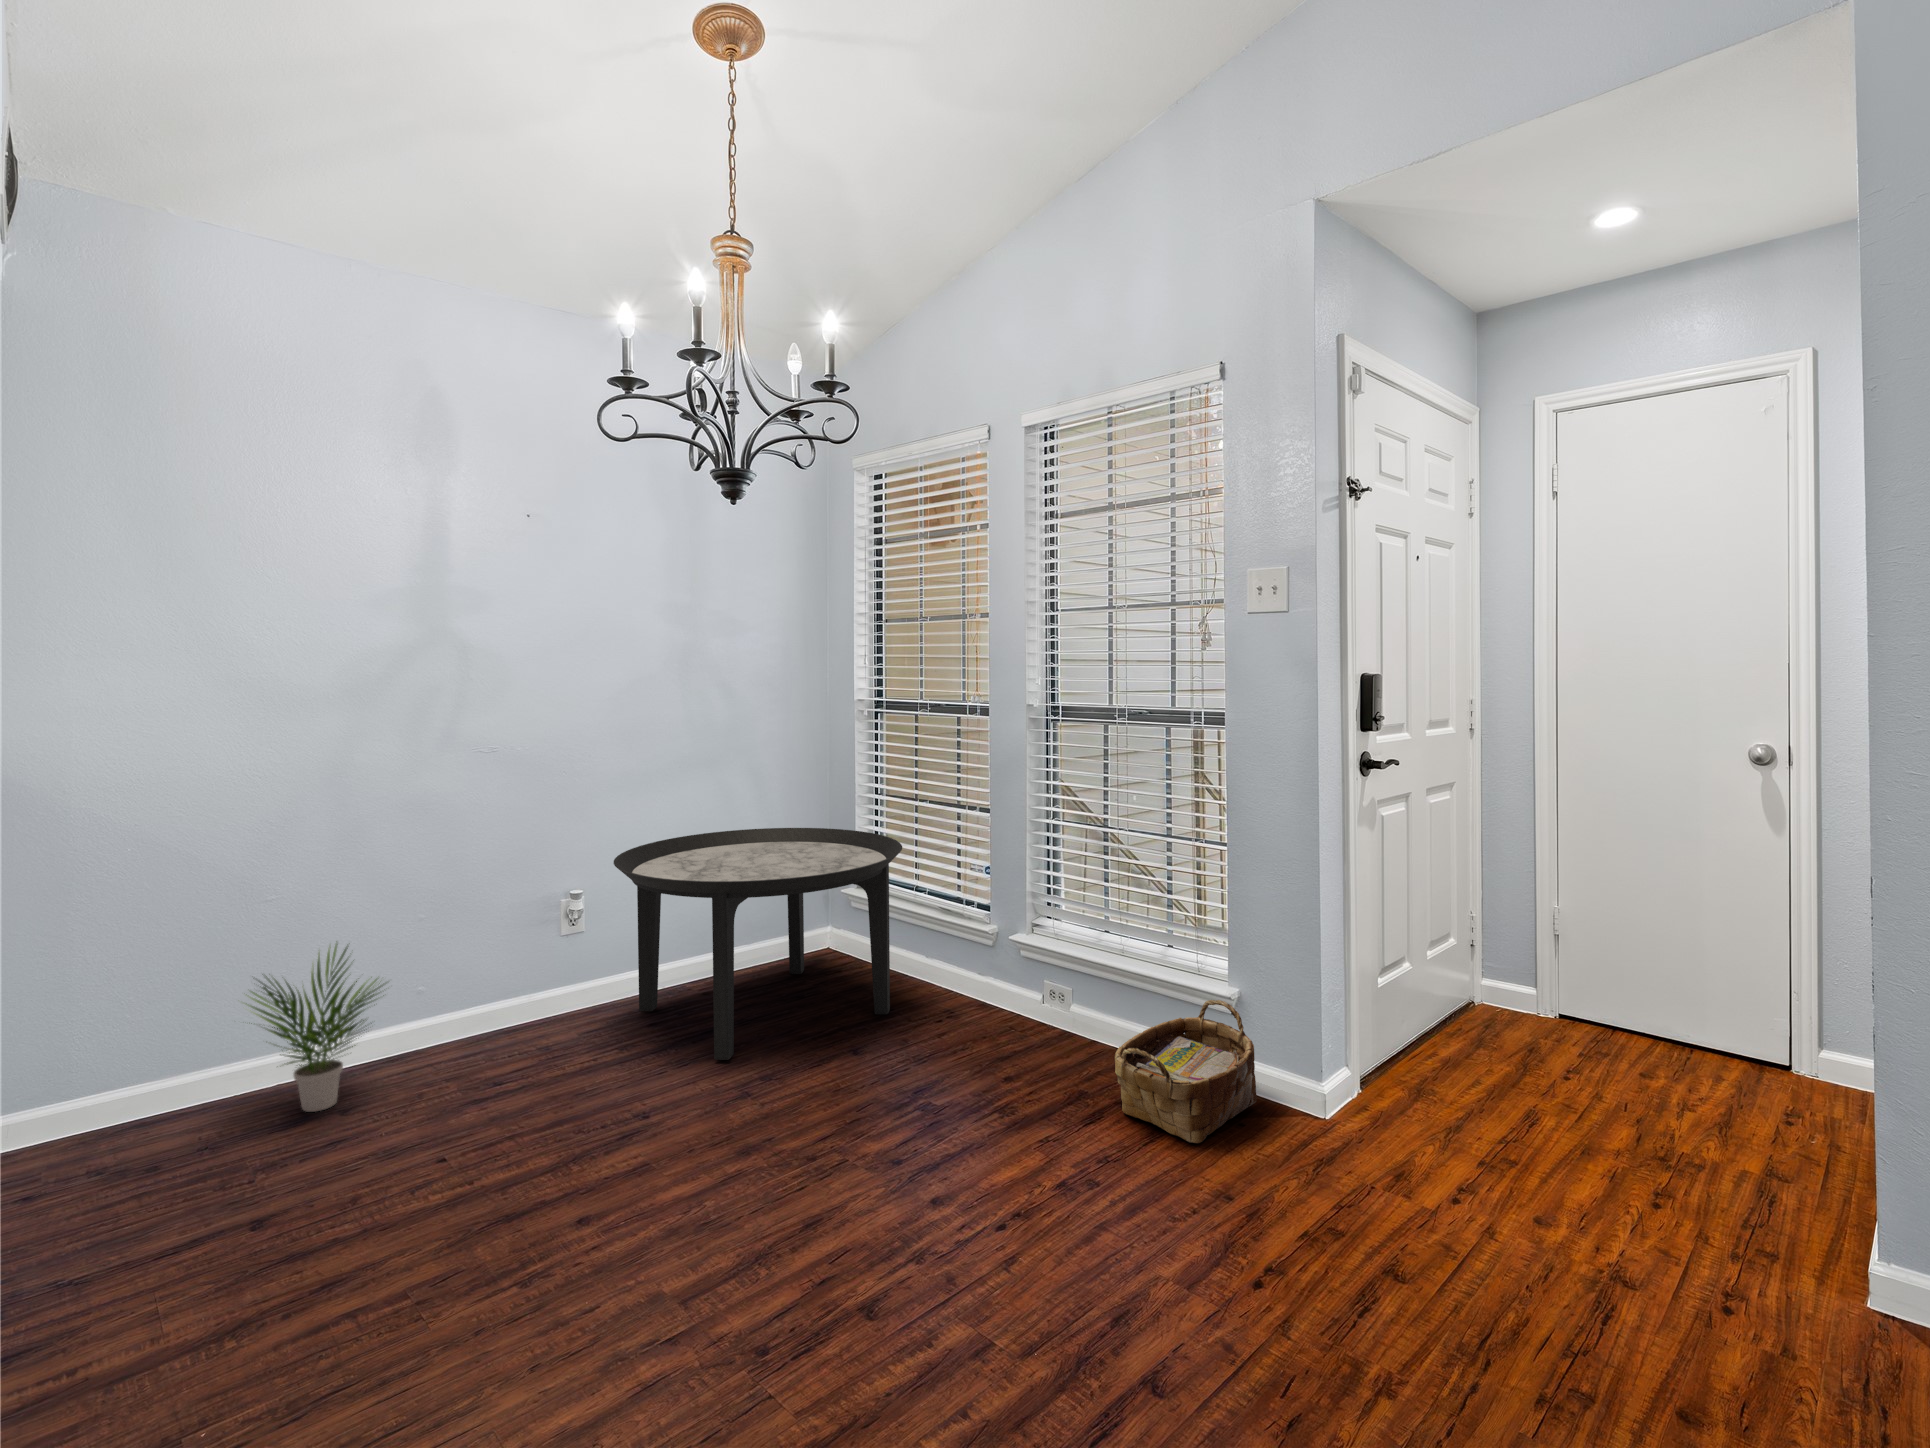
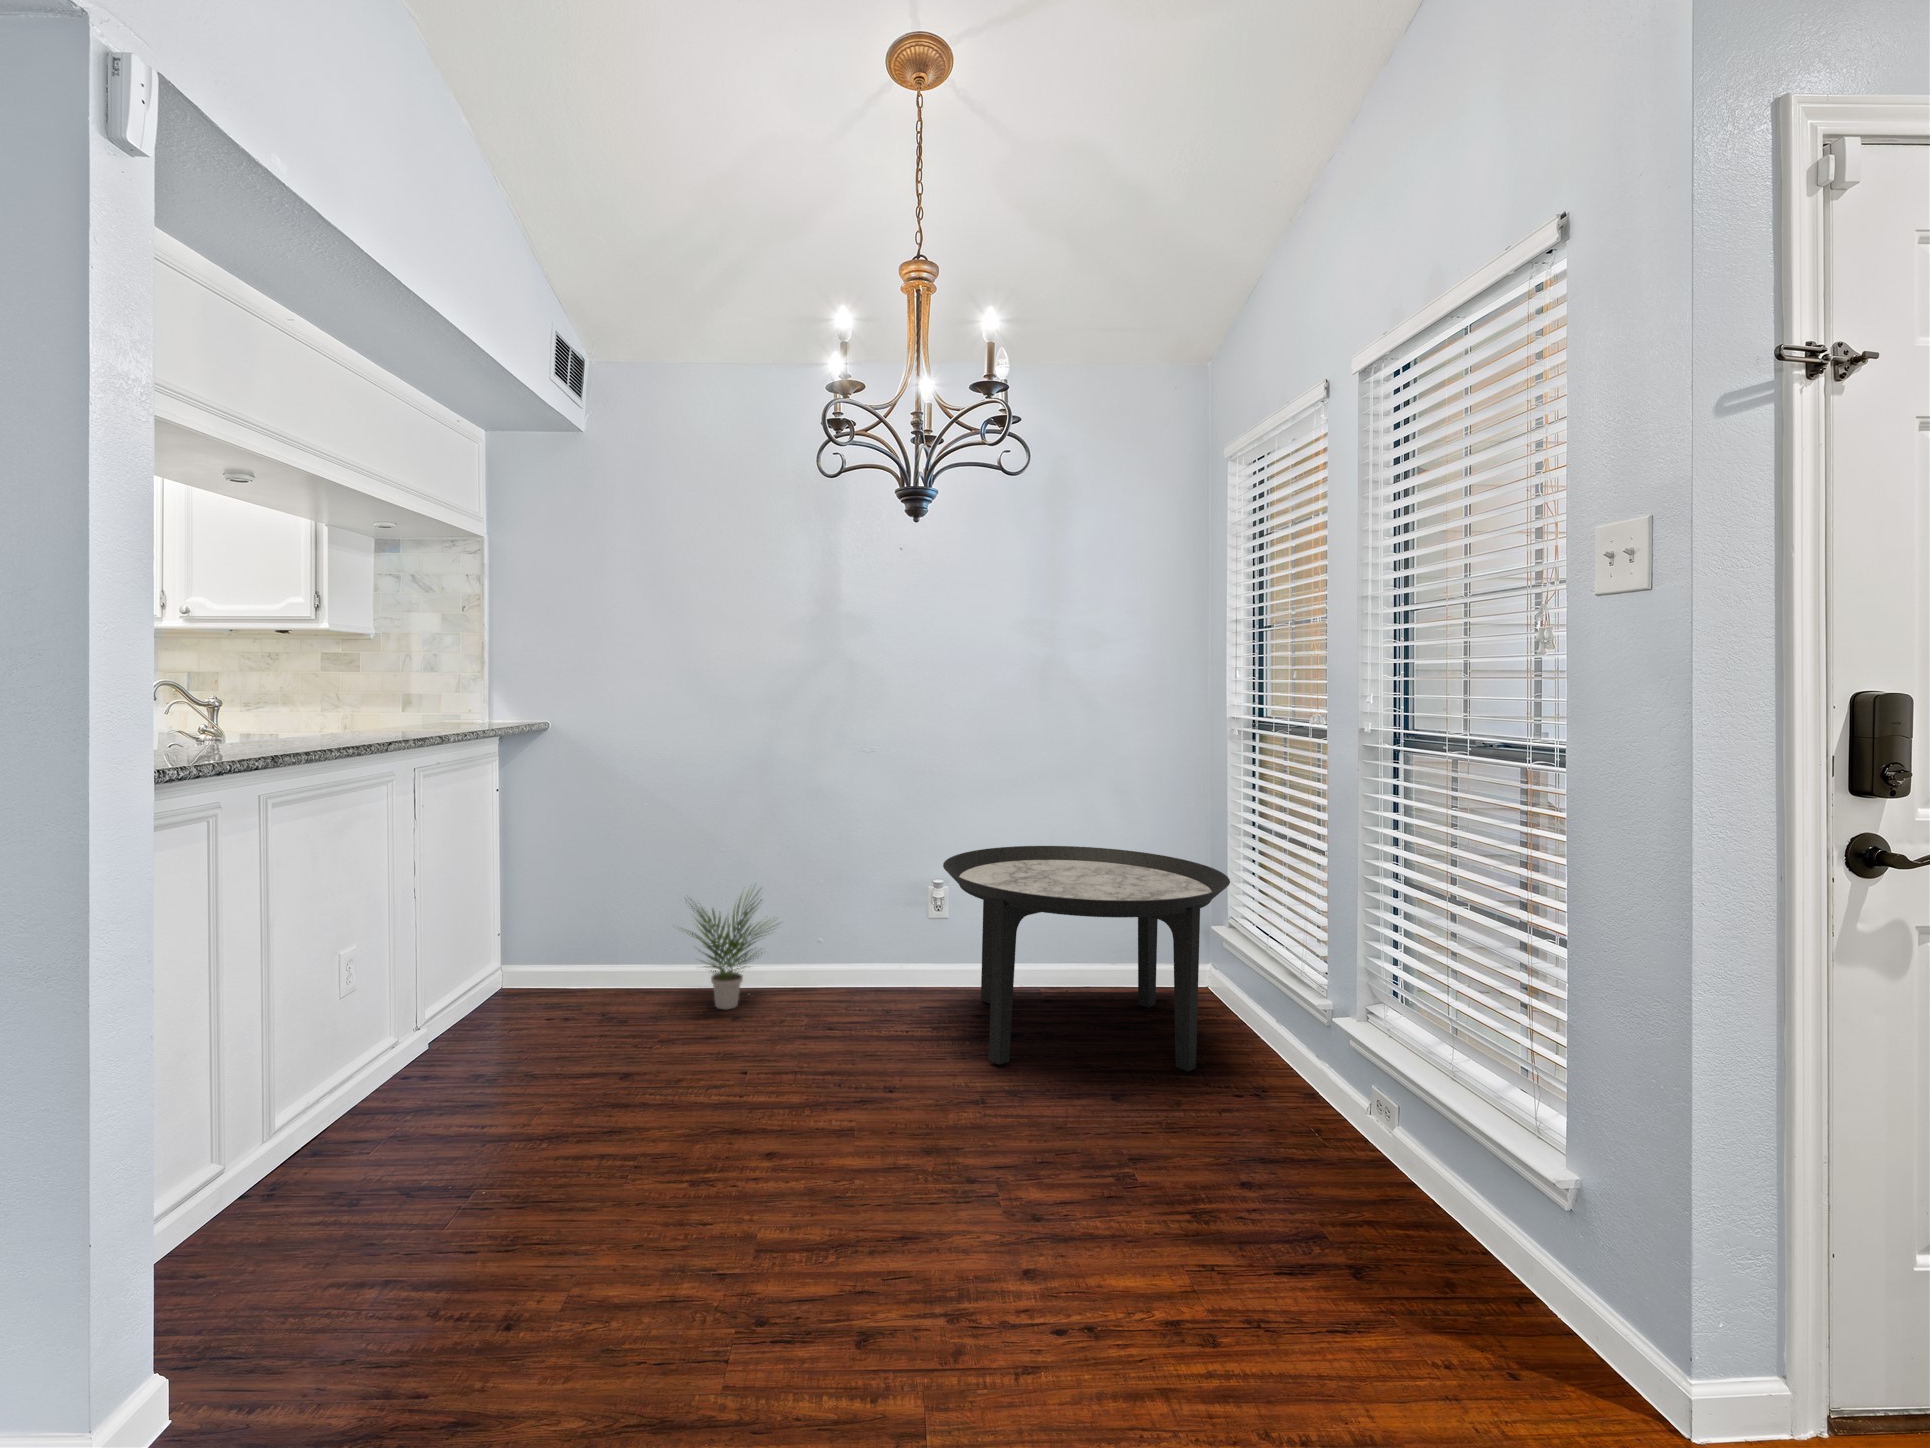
woven basket: present [1115,1000,1257,1143] -> none [1318,1175,1552,1362]

